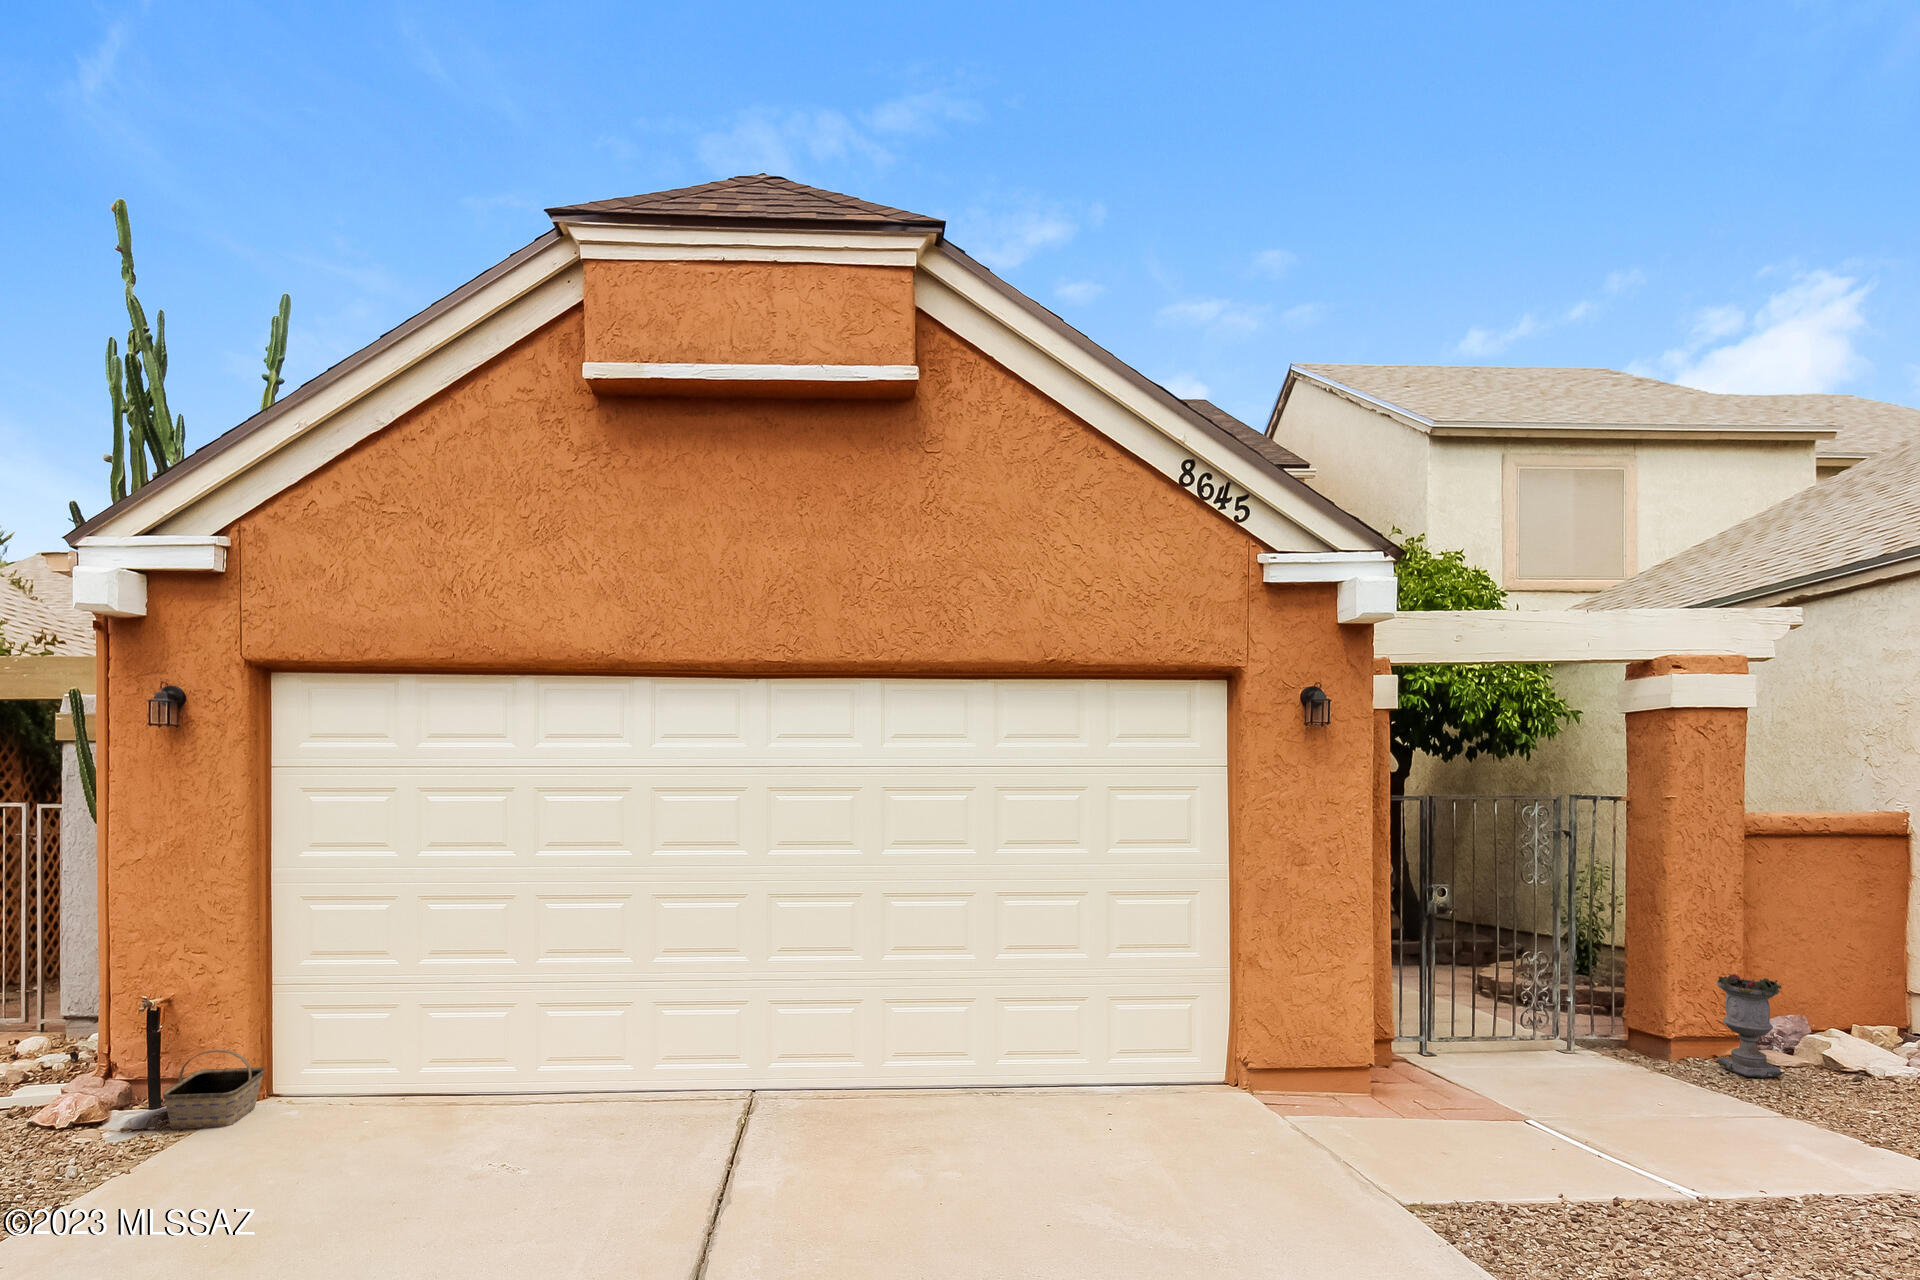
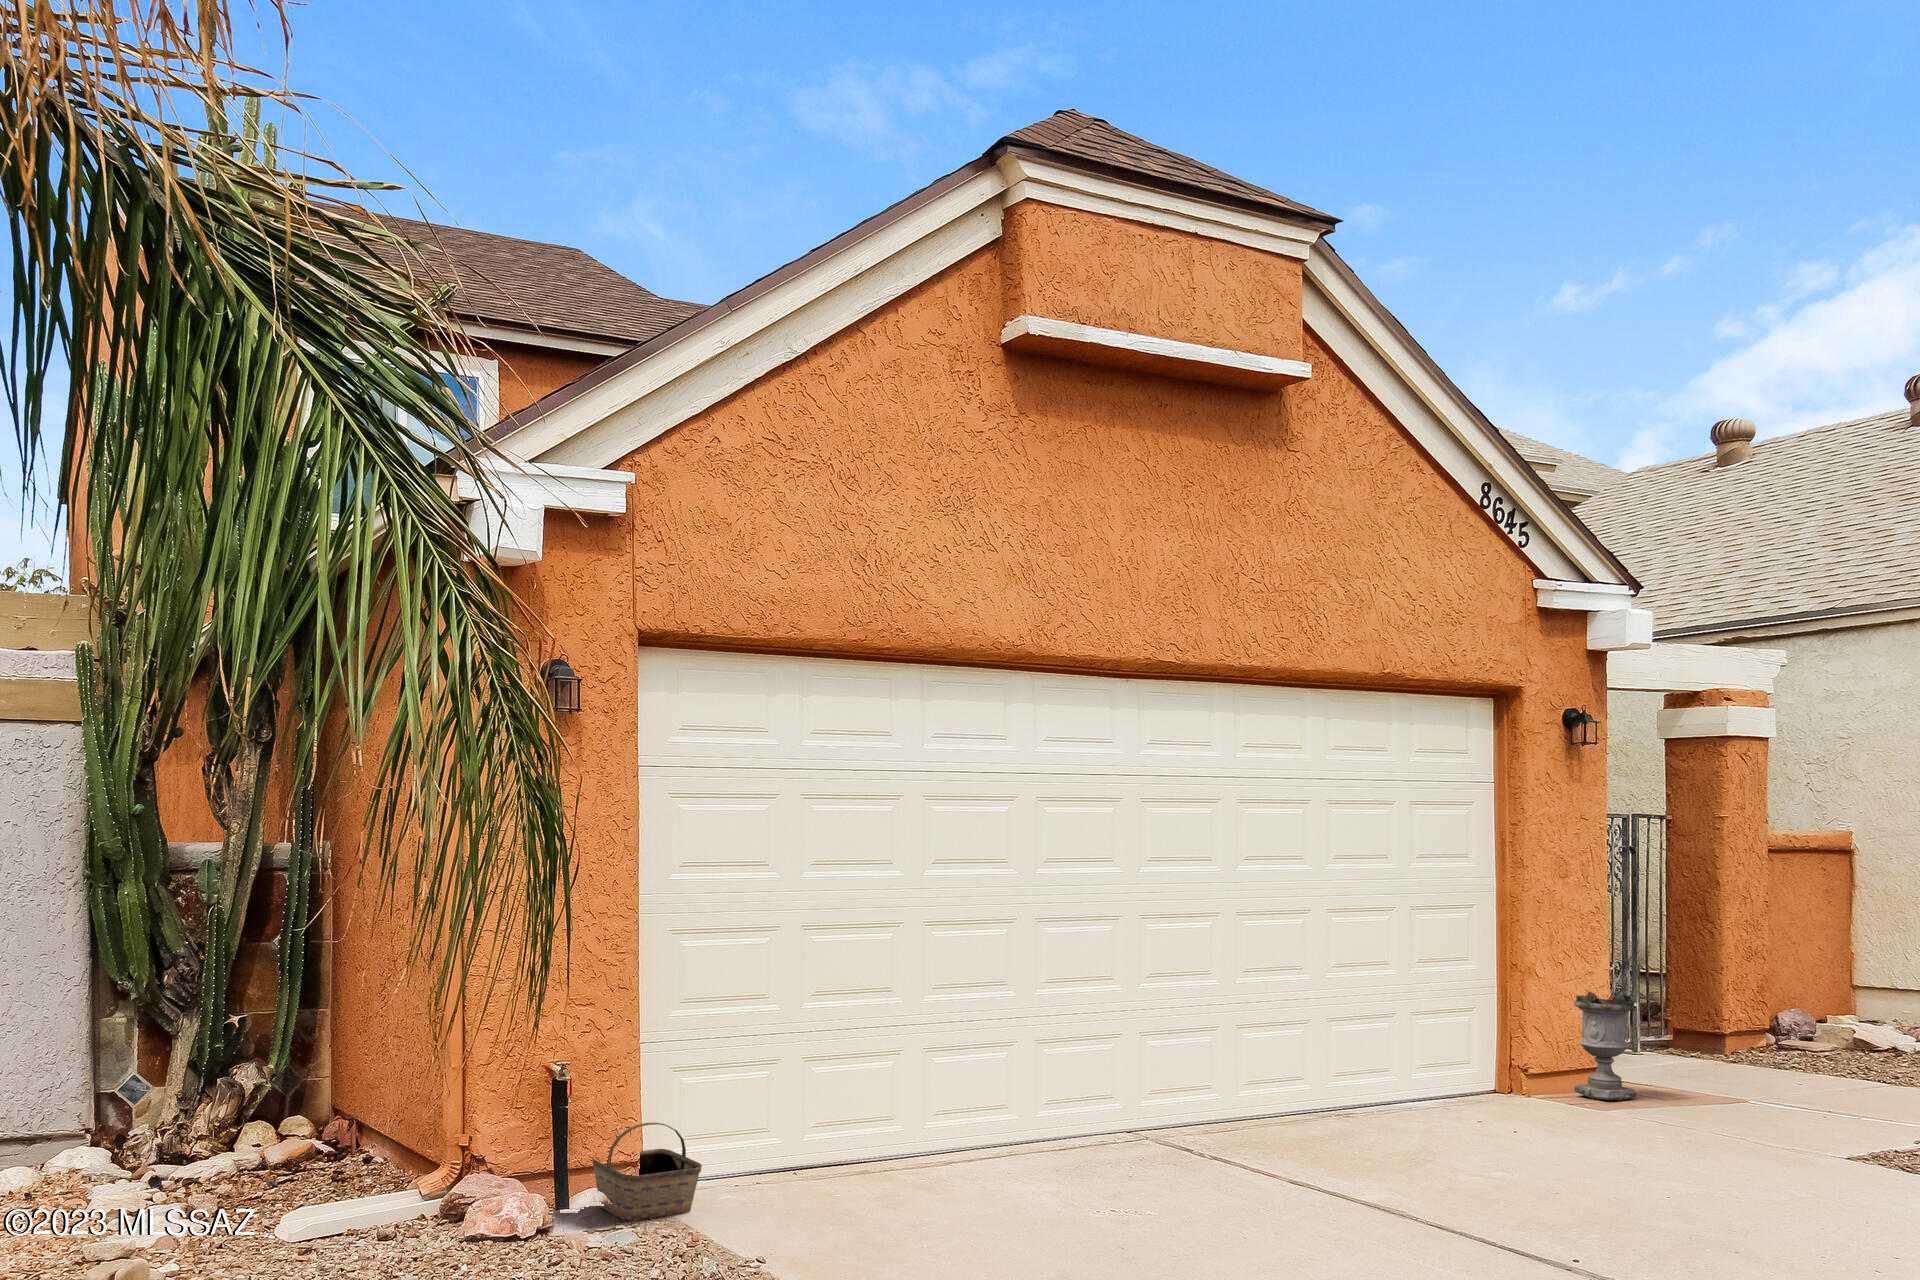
planter: present [1717,973,1783,1078] -> present [1574,991,1637,1101]

